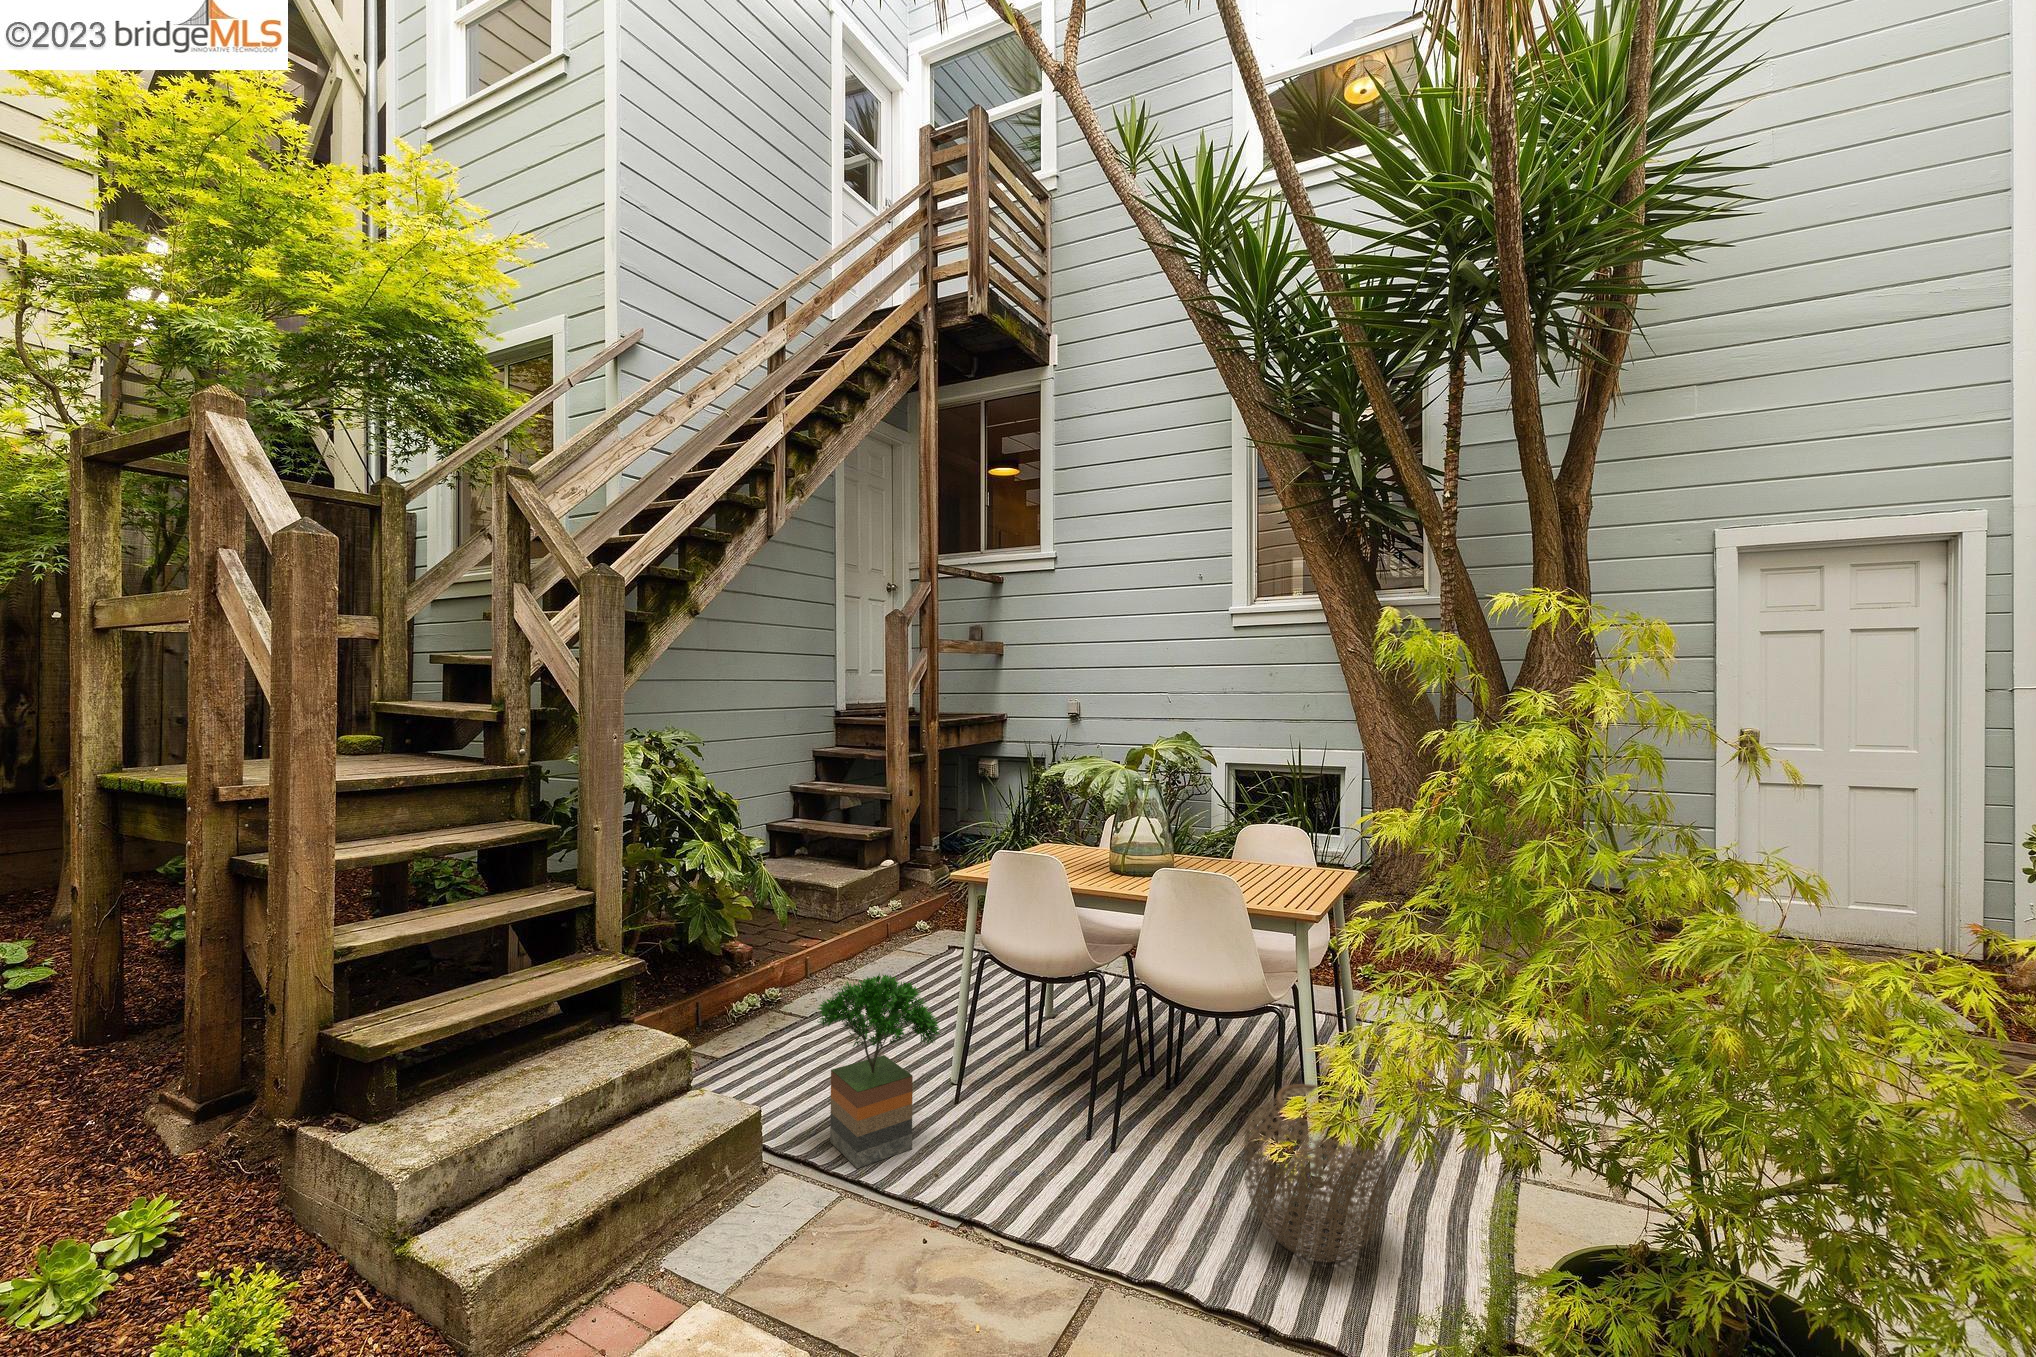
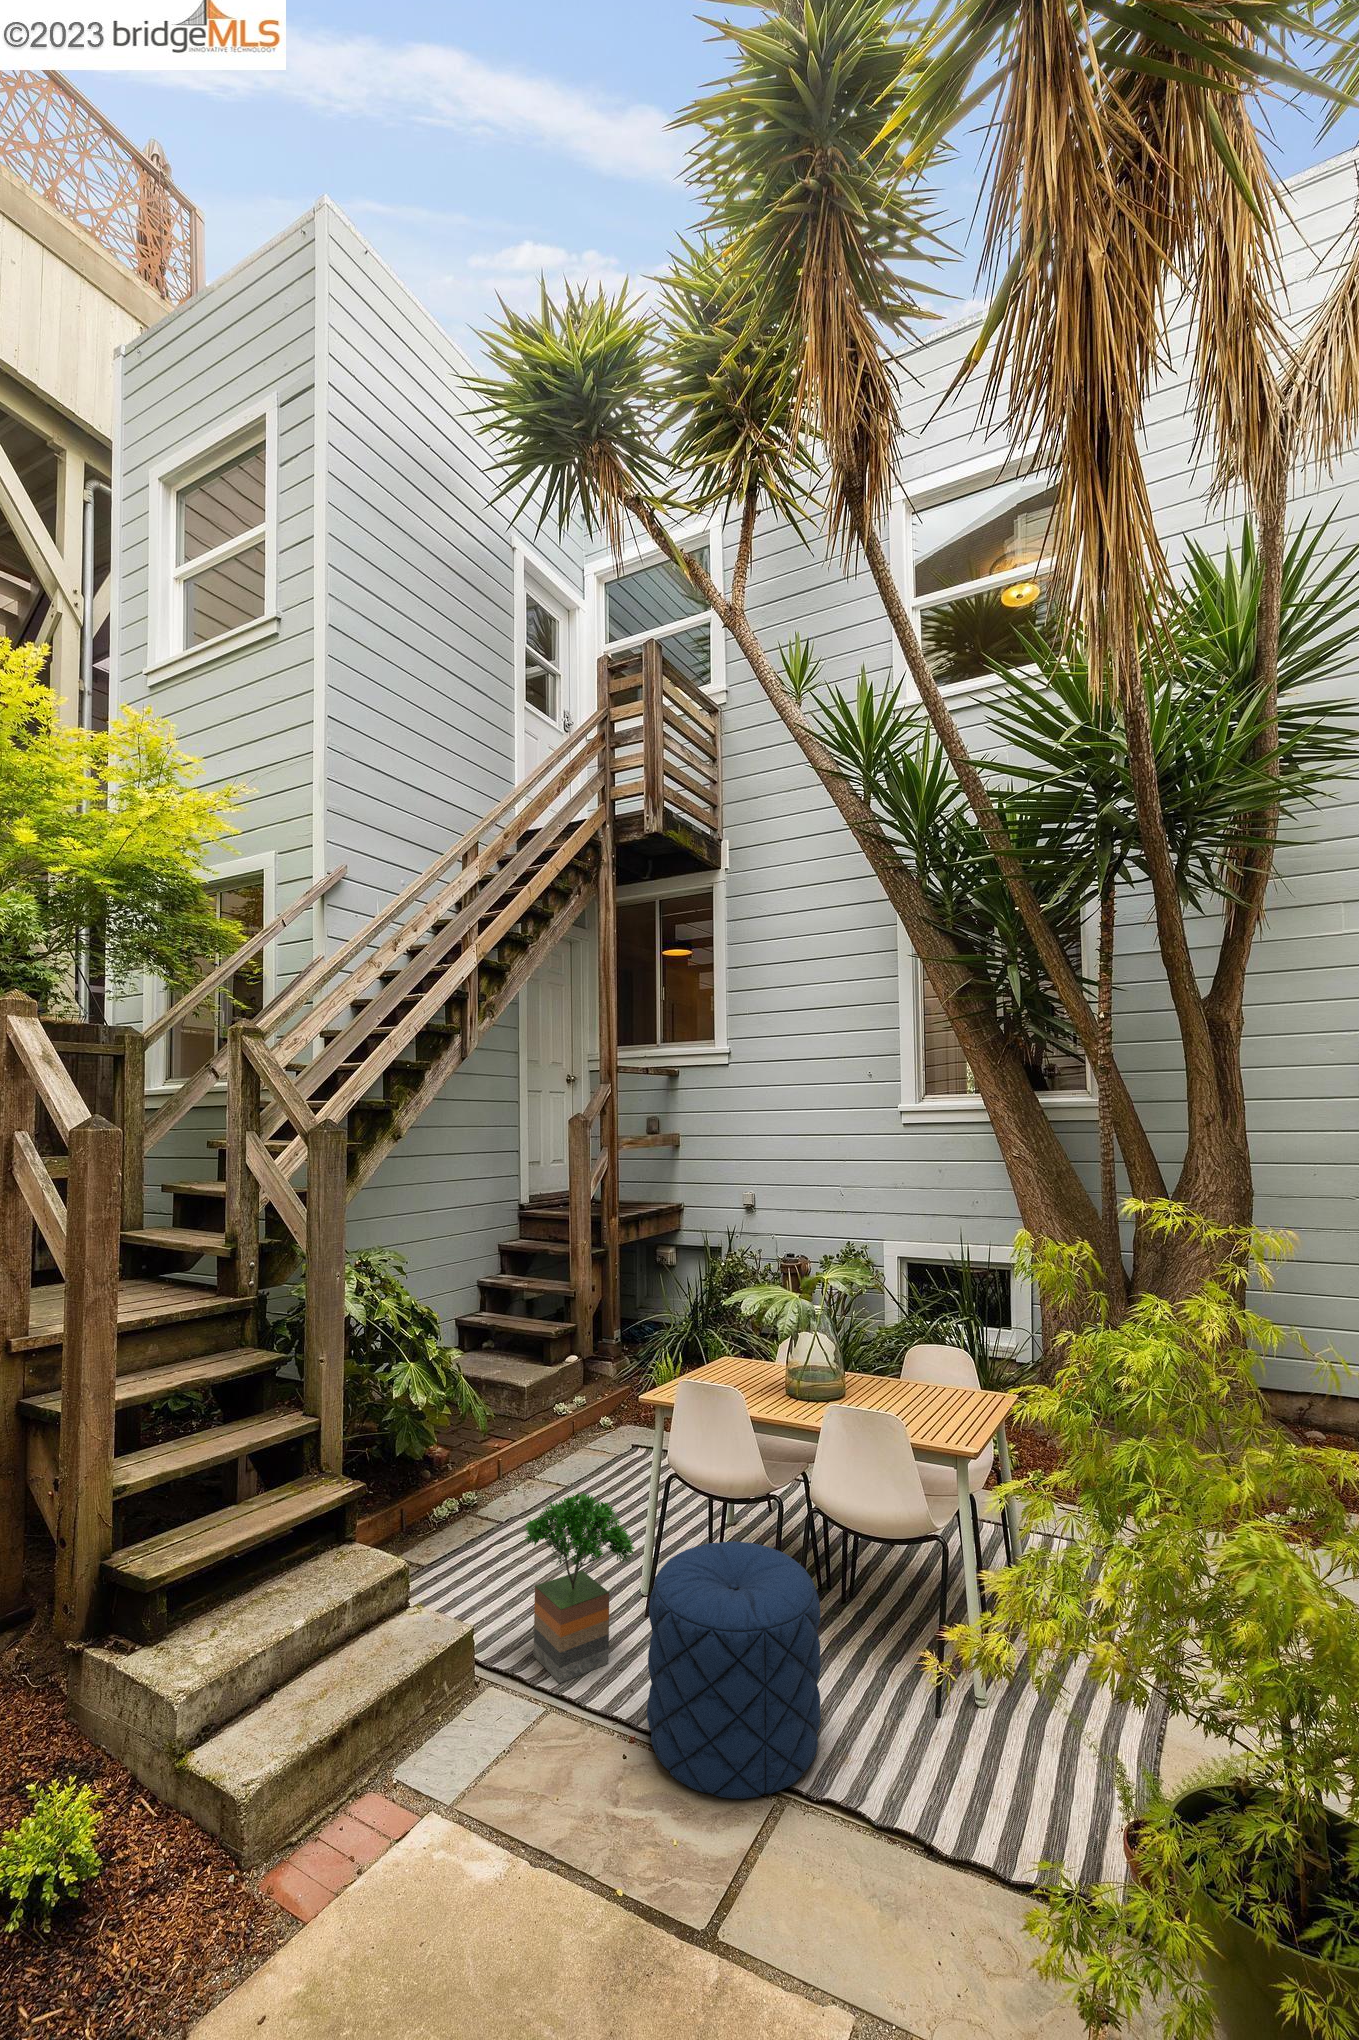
pouf: none [950,1019,1145,1283] -> present [647,1541,821,1799]
woven basket: present [1244,1084,1386,1262] -> none [910,1608,1036,1781]

